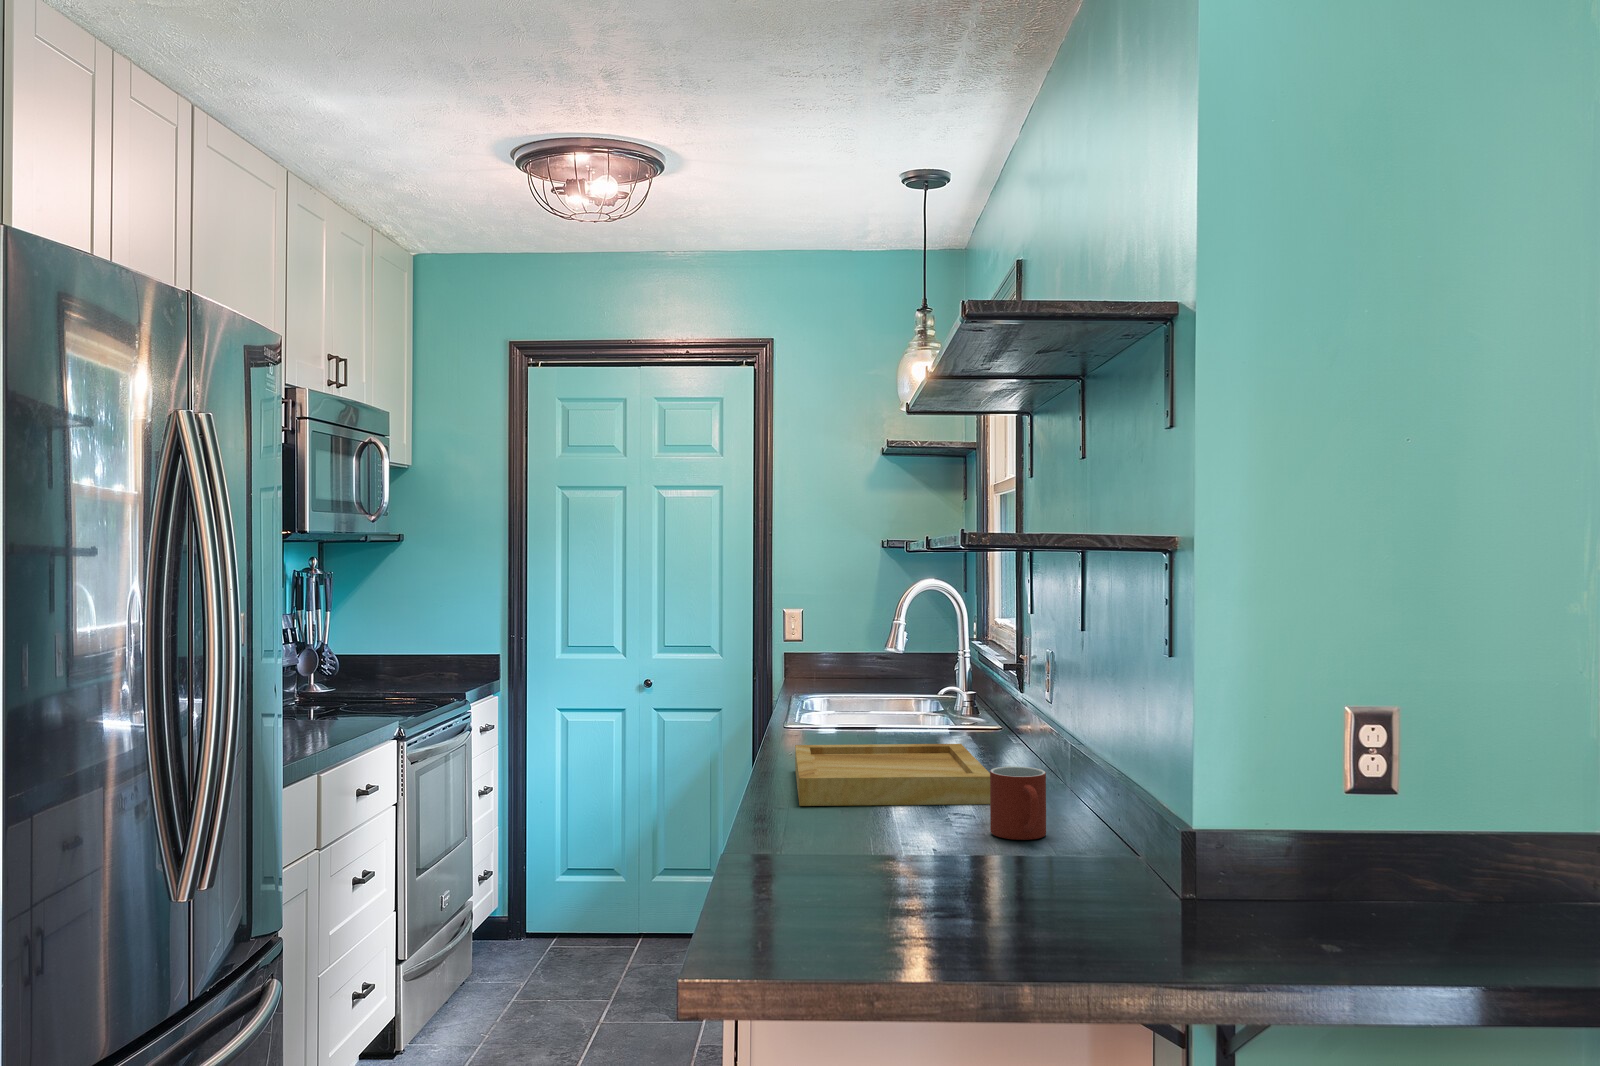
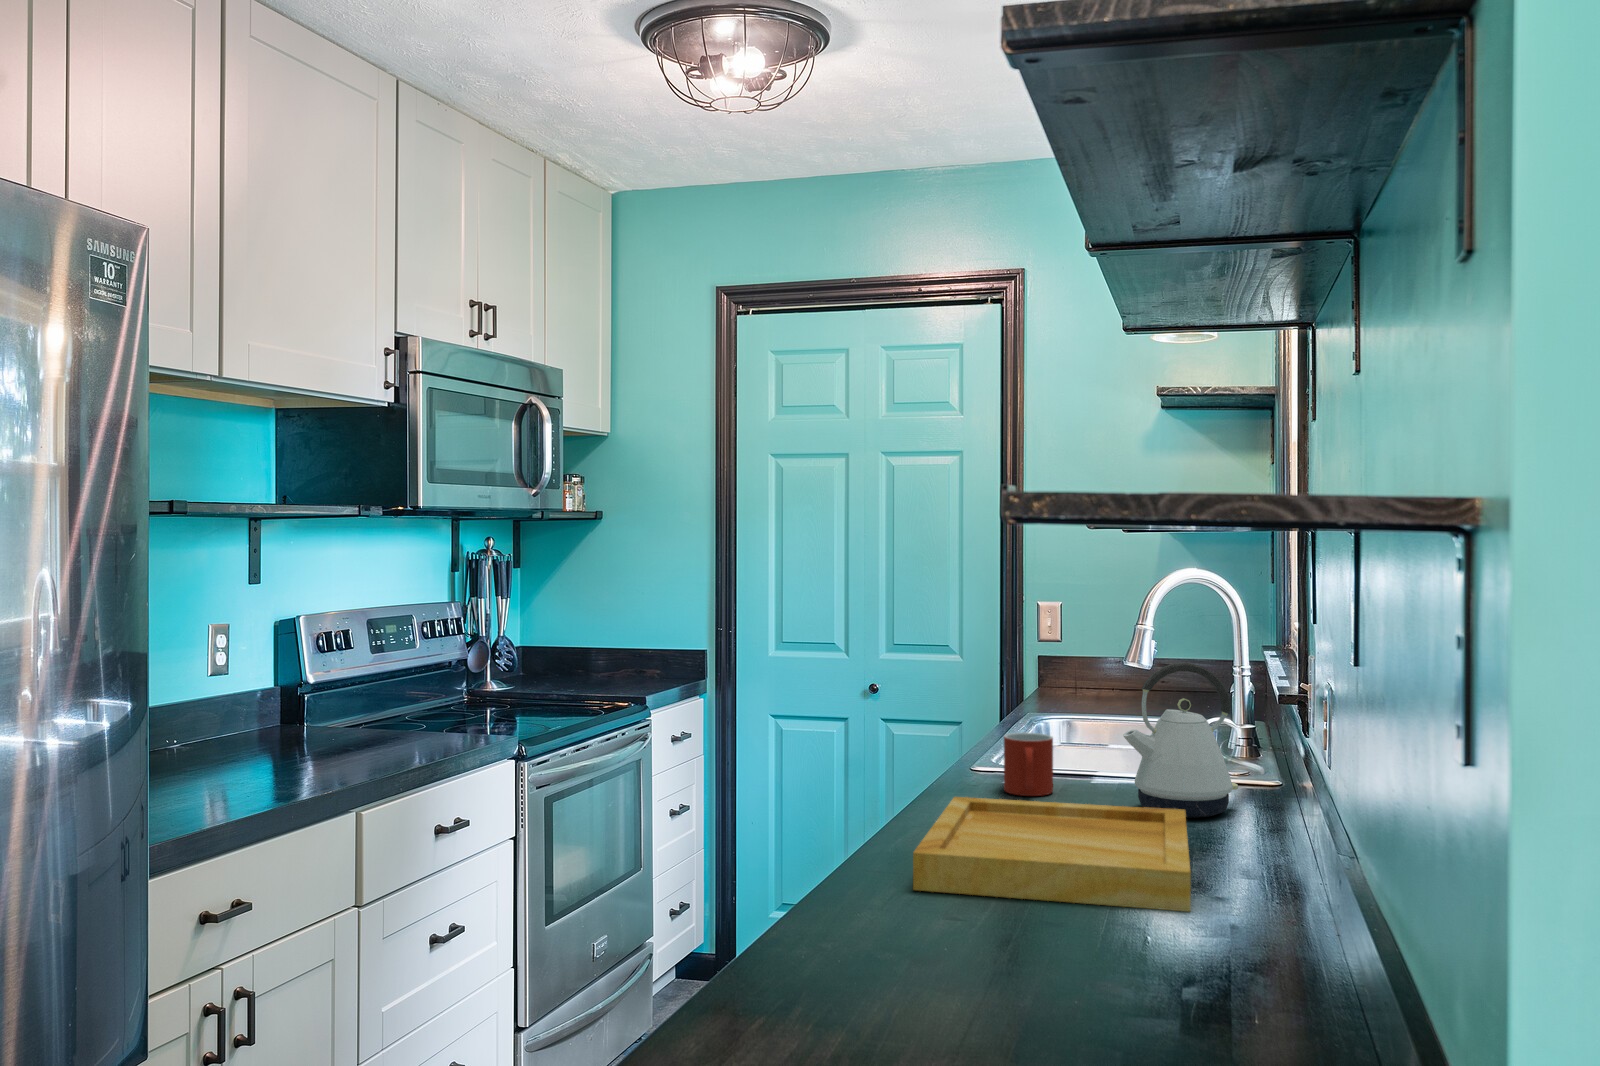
kettle: none [904,641,981,753] -> present [1123,663,1238,818]
mug: present [990,766,1046,840] -> present [1004,732,1053,796]

